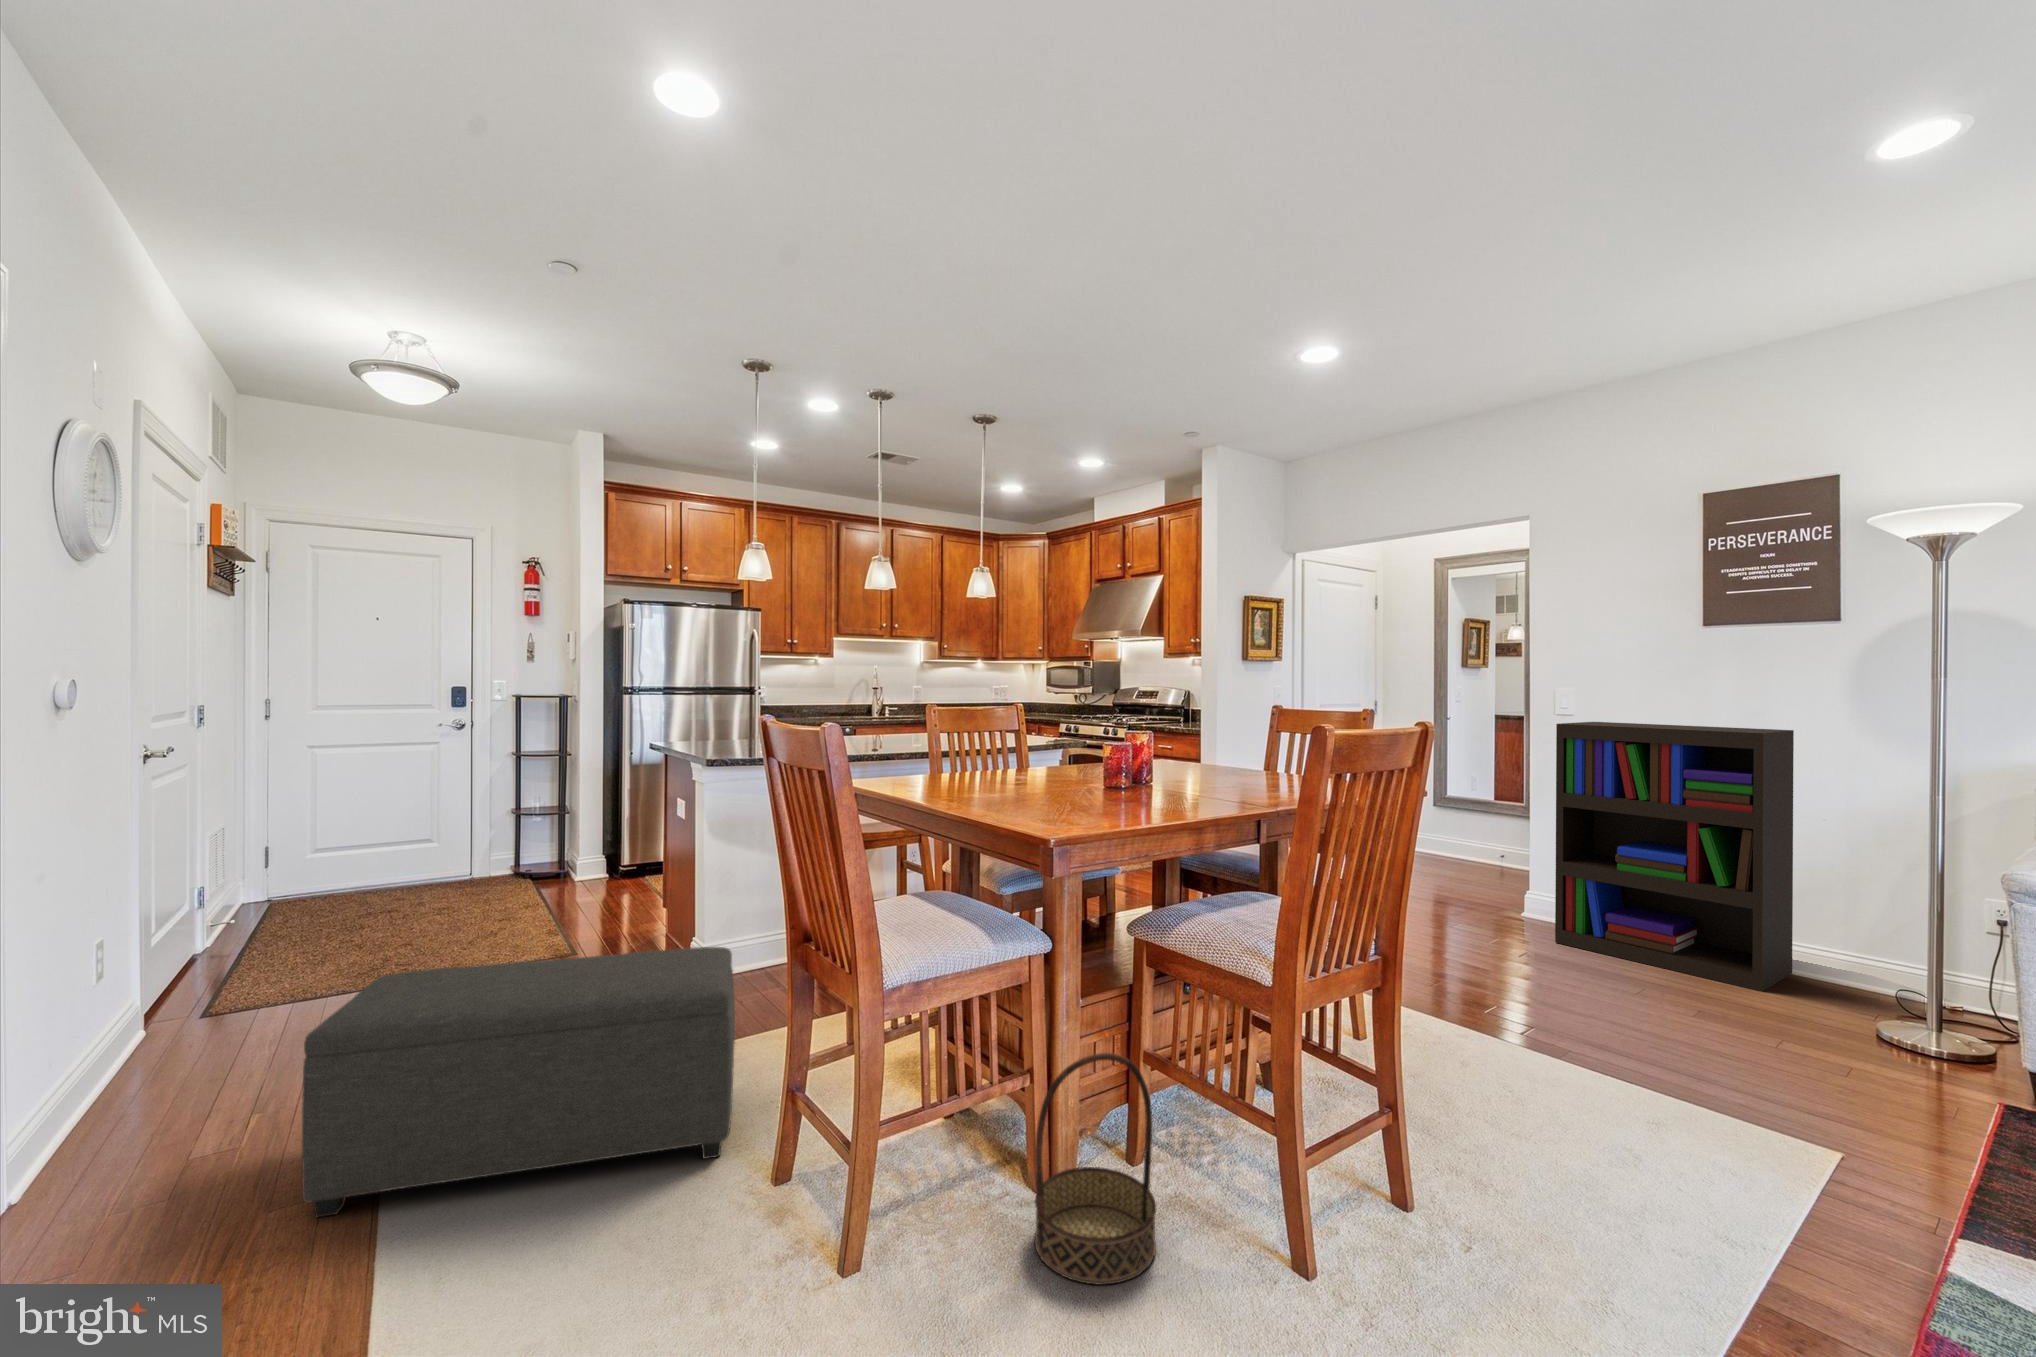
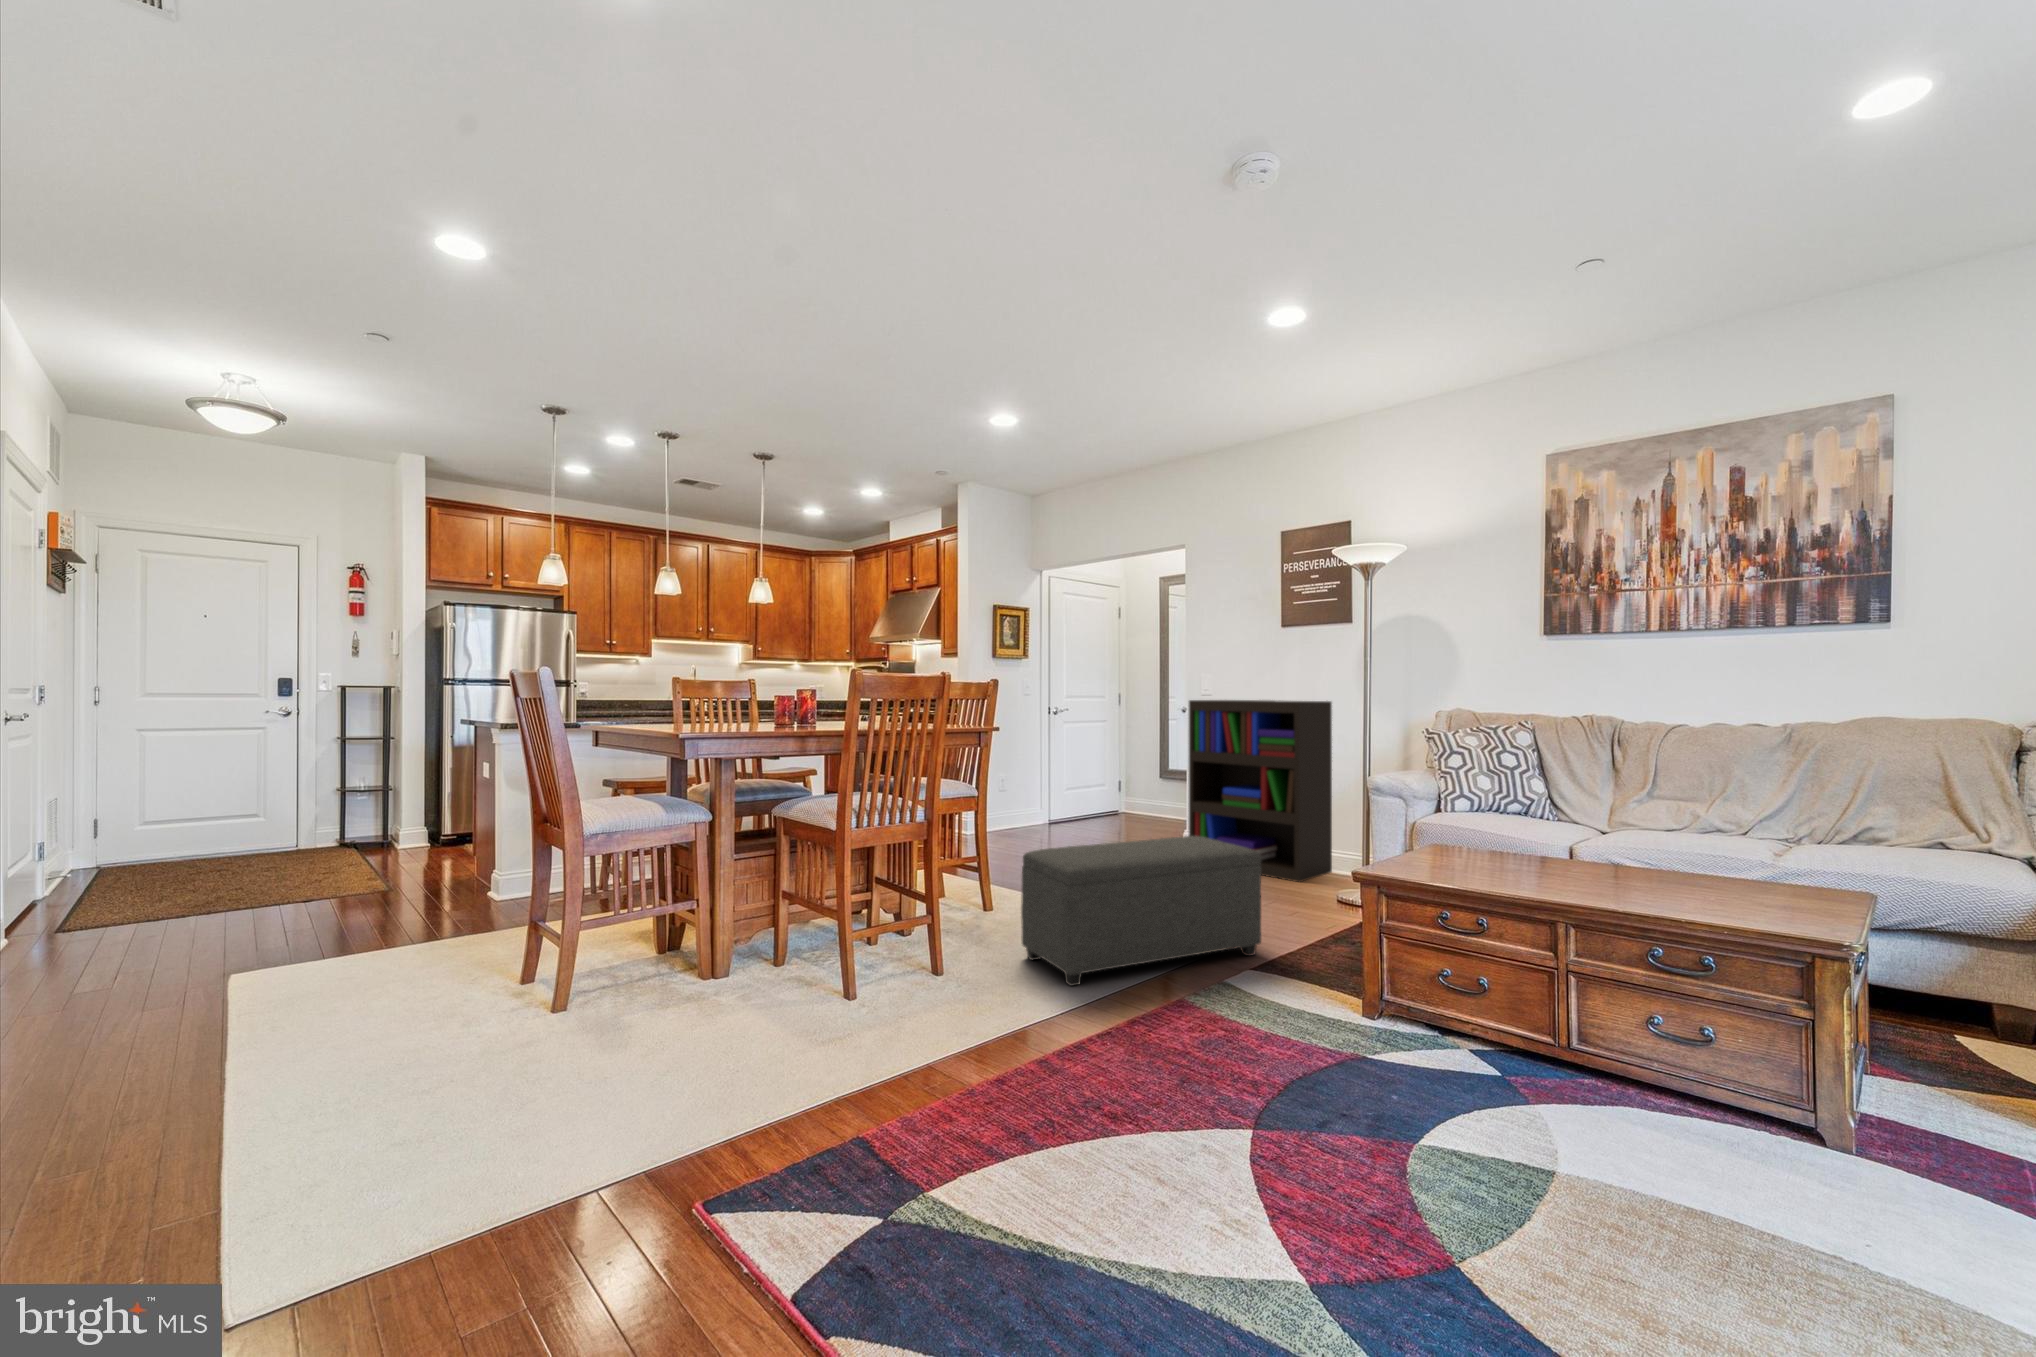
ottoman: present [302,947,735,1217] -> present [1021,836,1261,986]
basket: present [1035,1053,1156,1285] -> none [699,887,784,1023]

